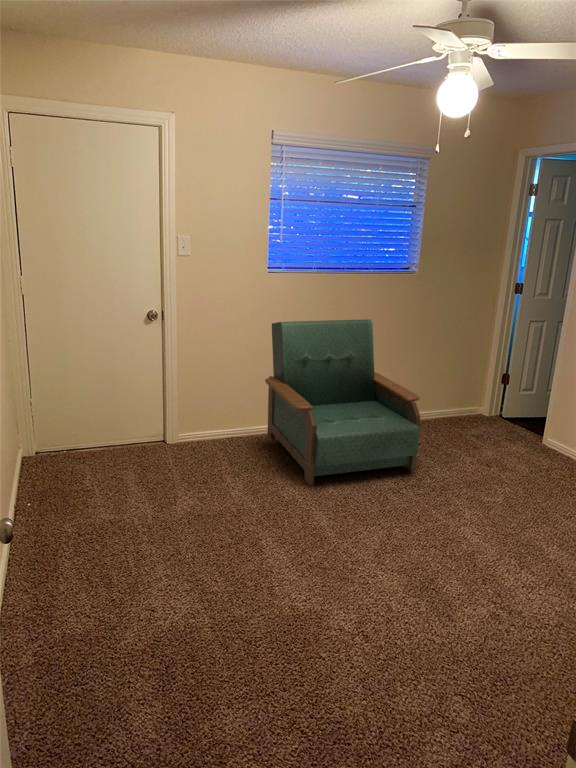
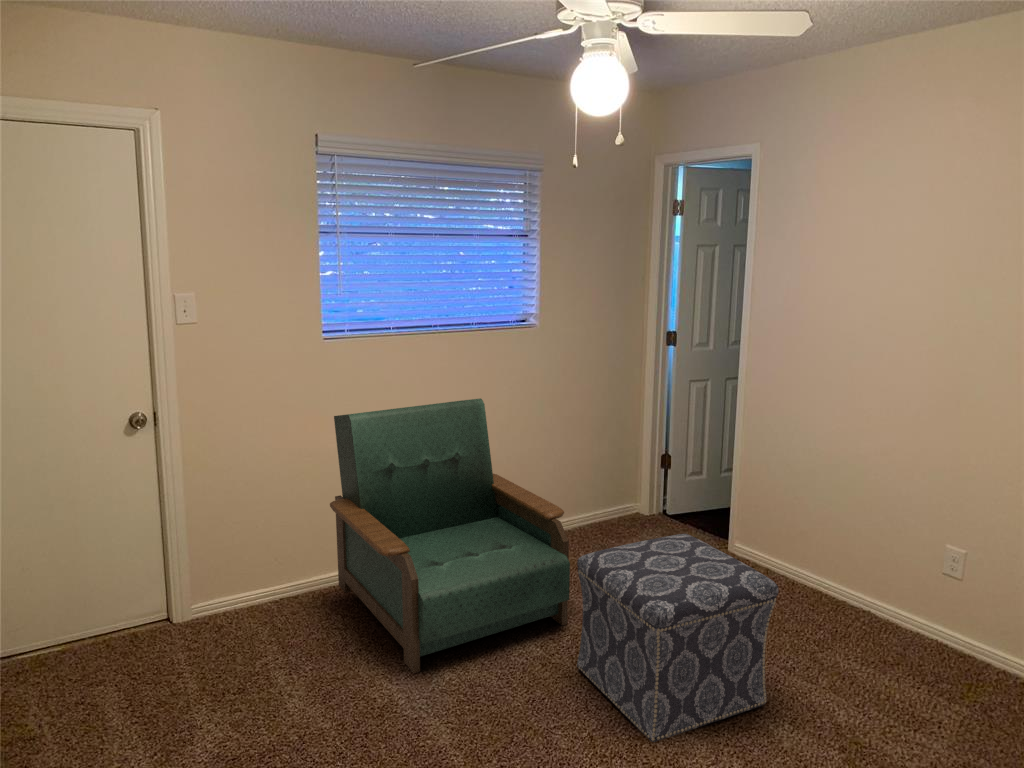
ottoman: none [416,416,559,540] -> present [577,534,779,742]

